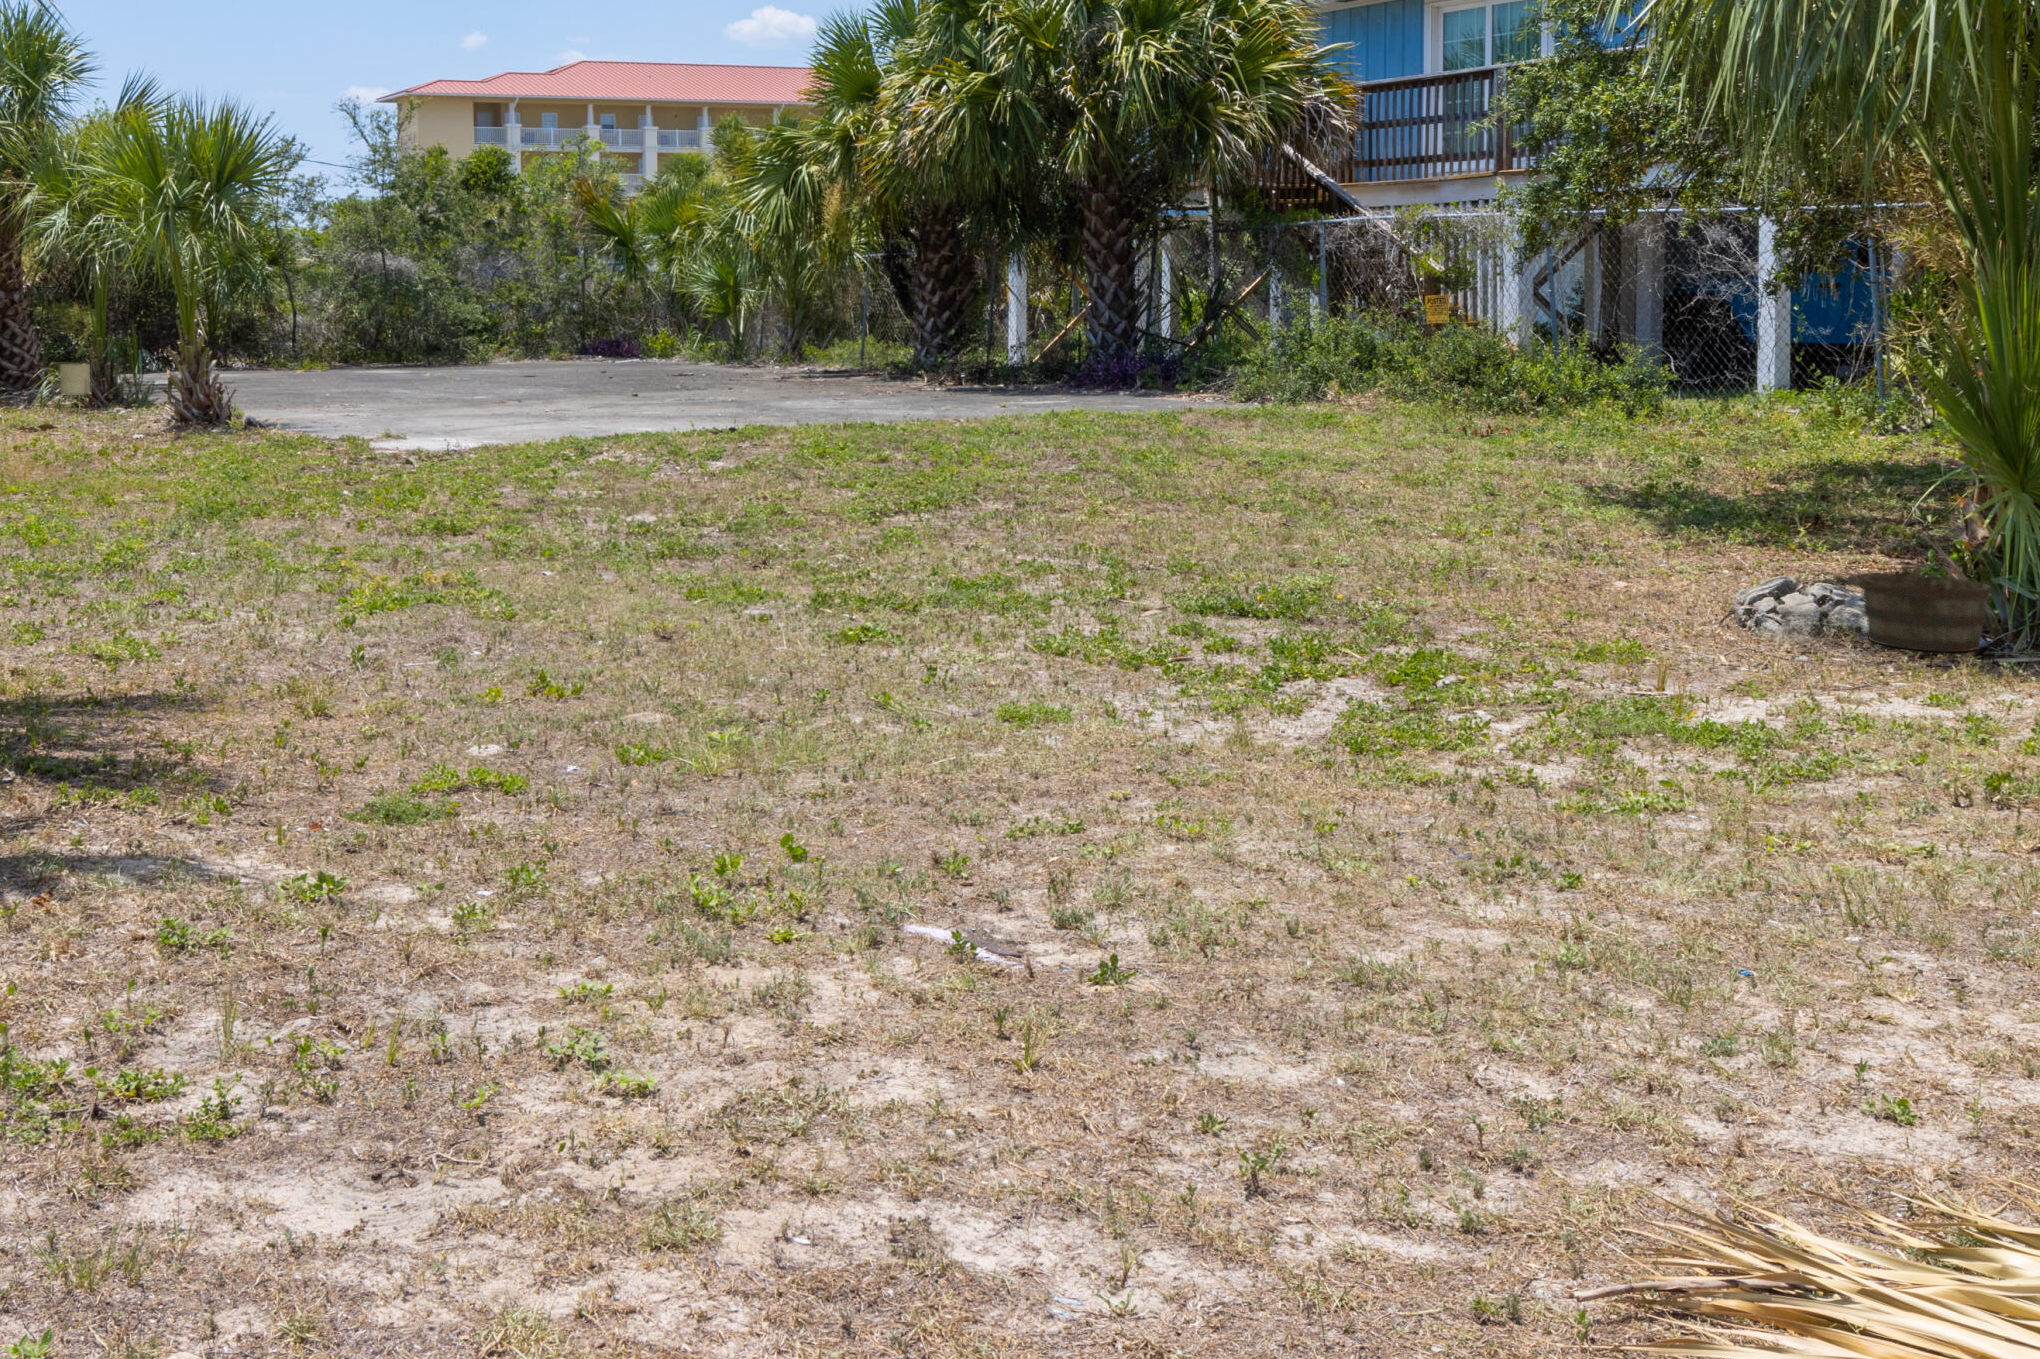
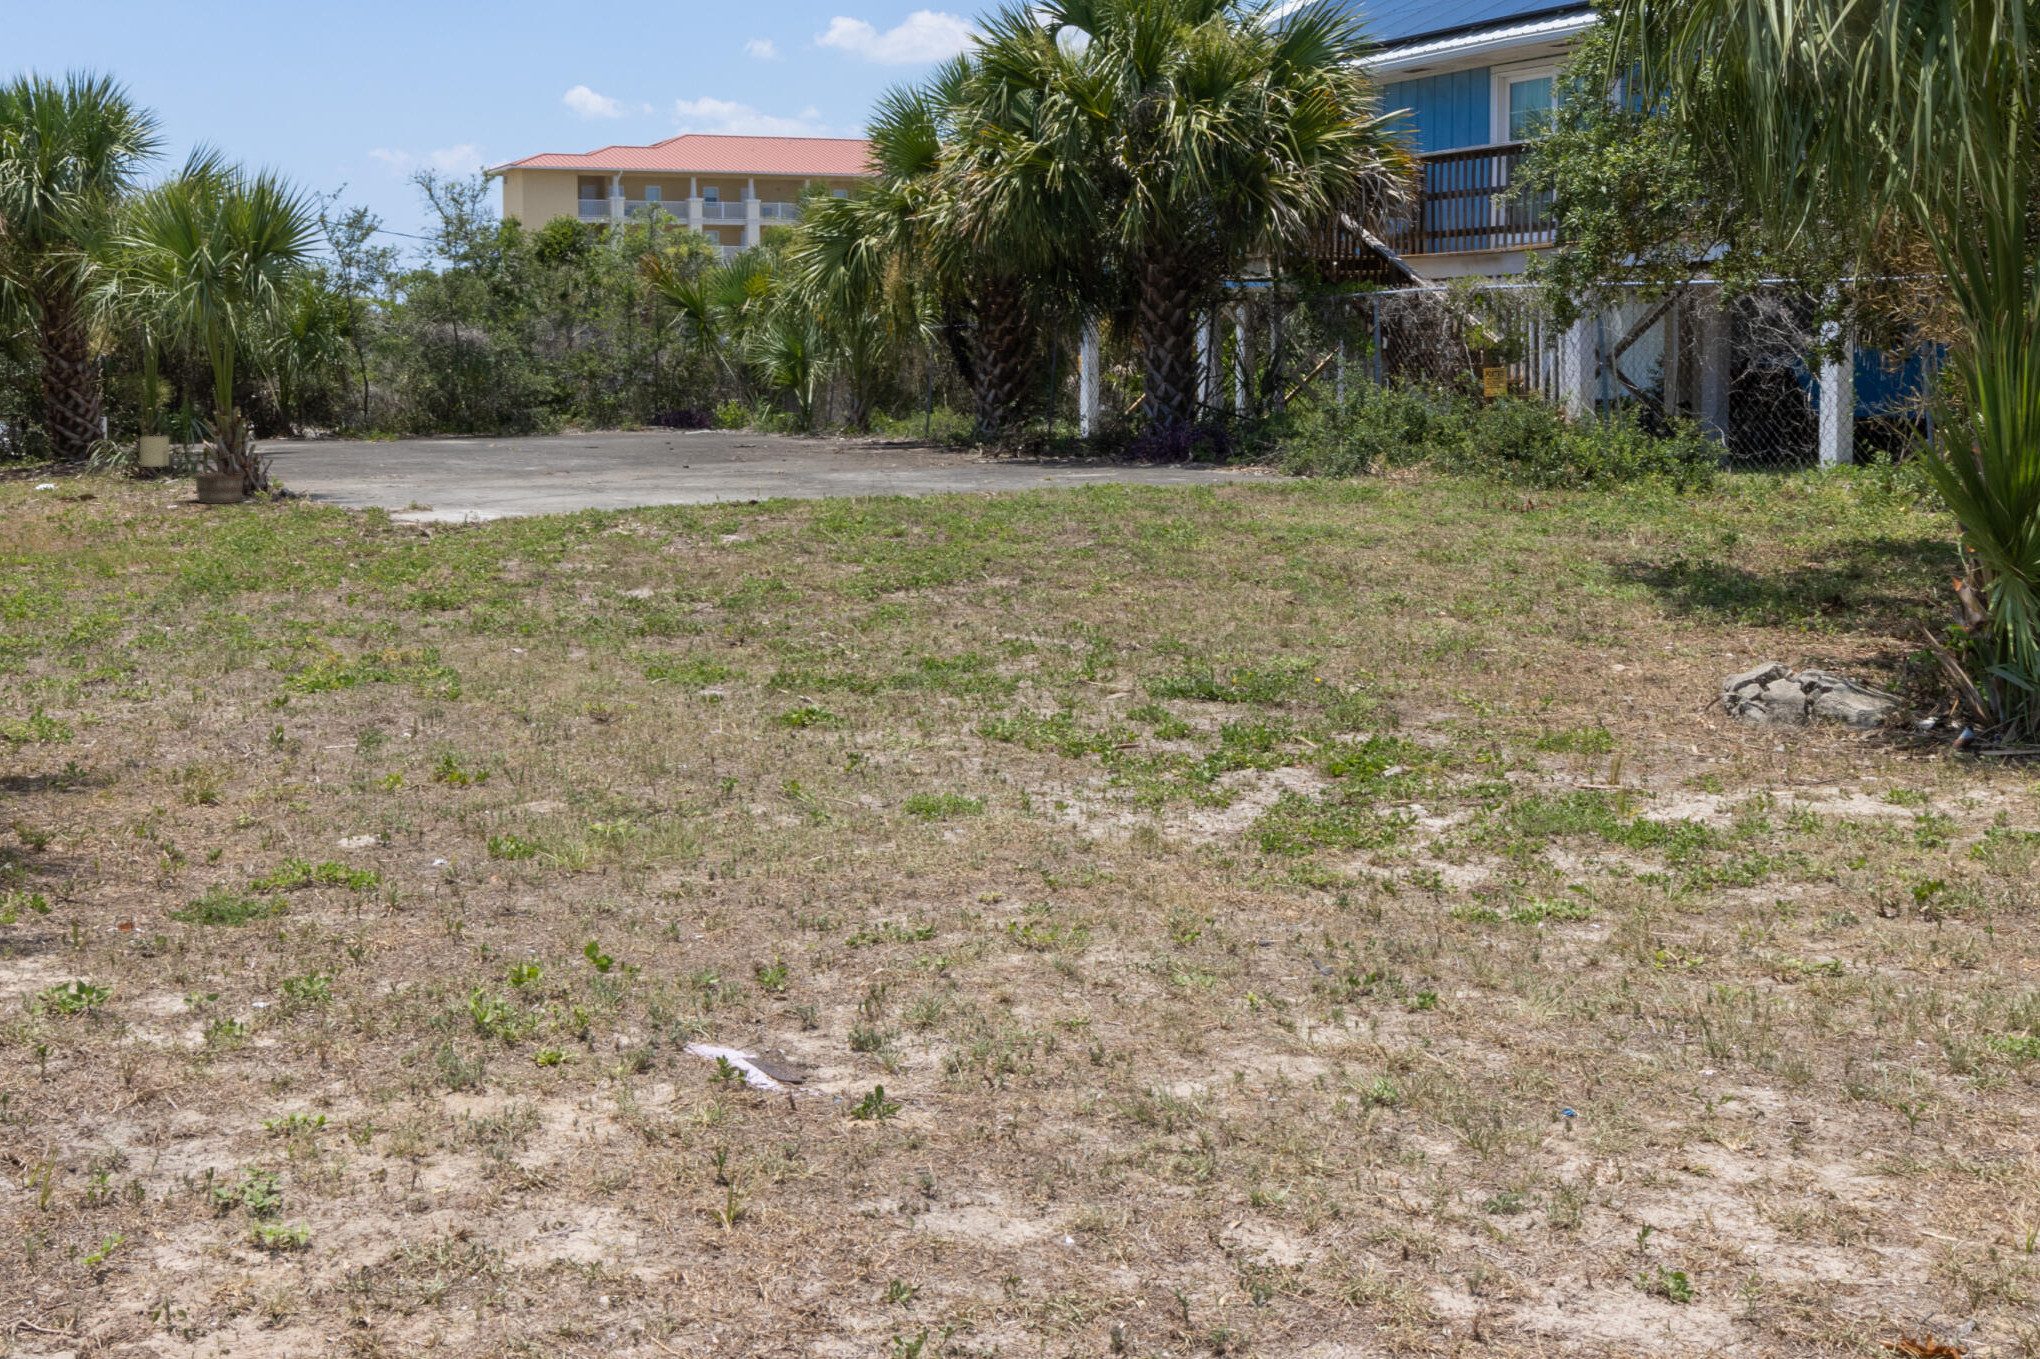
bucket: present [1848,565,1991,652] -> present [190,472,245,503]

